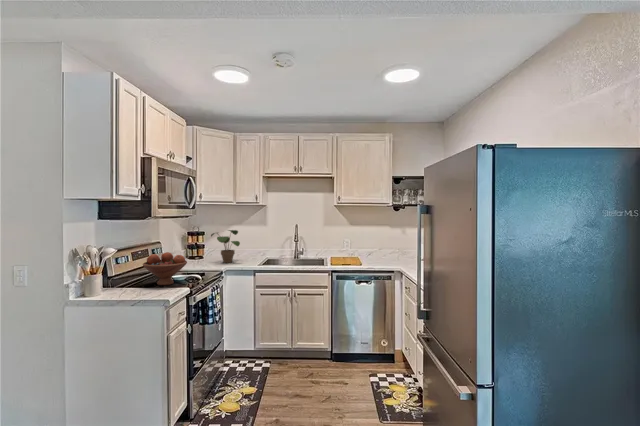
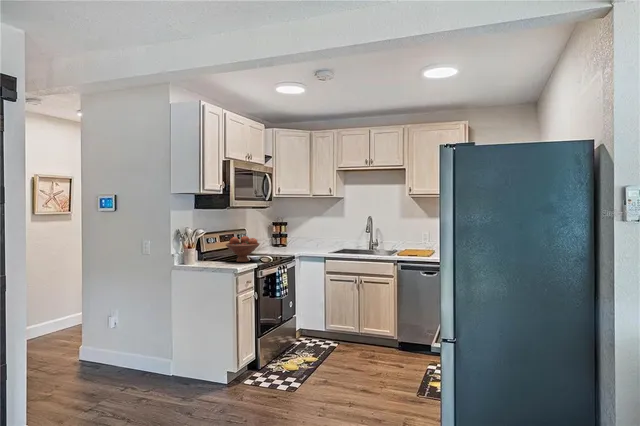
potted plant: present [211,230,240,263] -> none [291,221,316,251]

